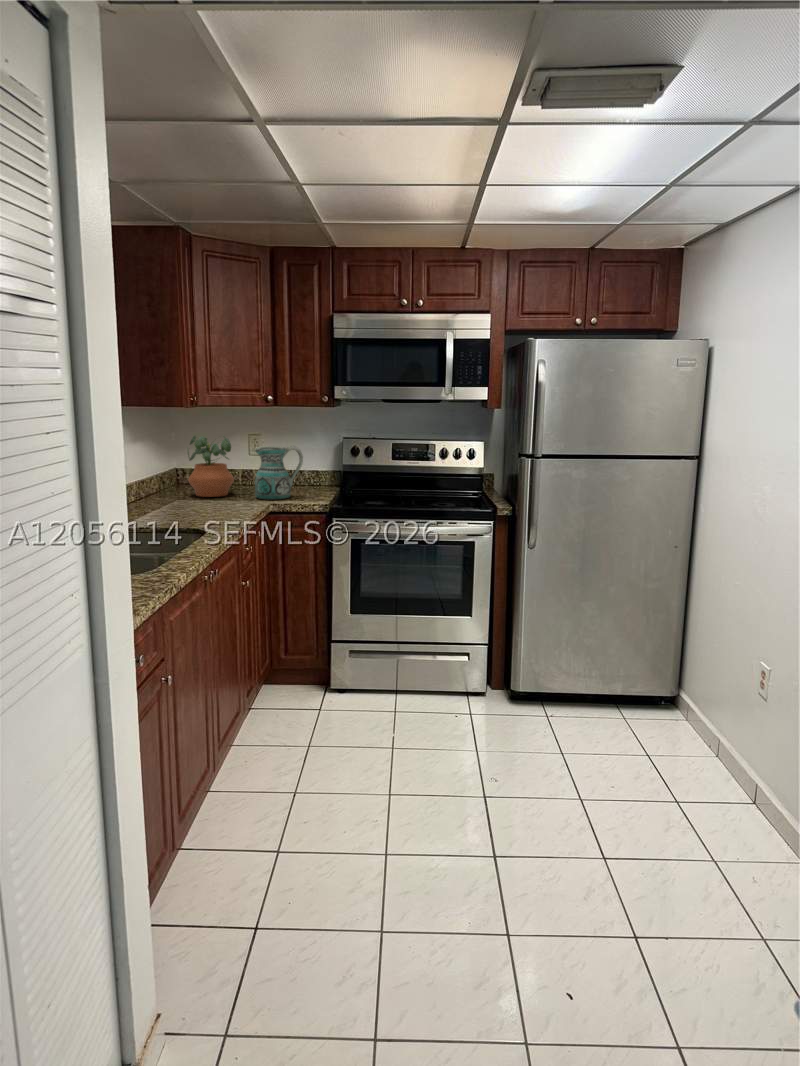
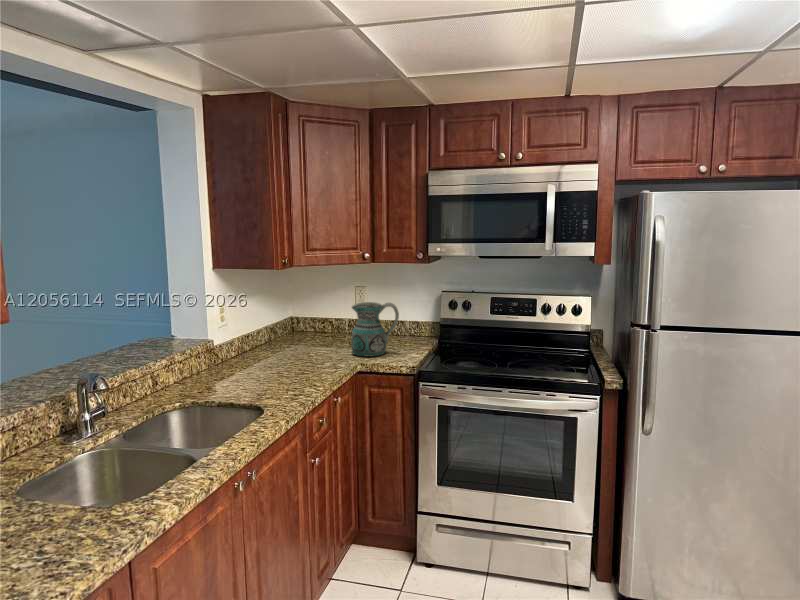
potted plant: present [188,436,234,497] -> none [290,290,335,351]

